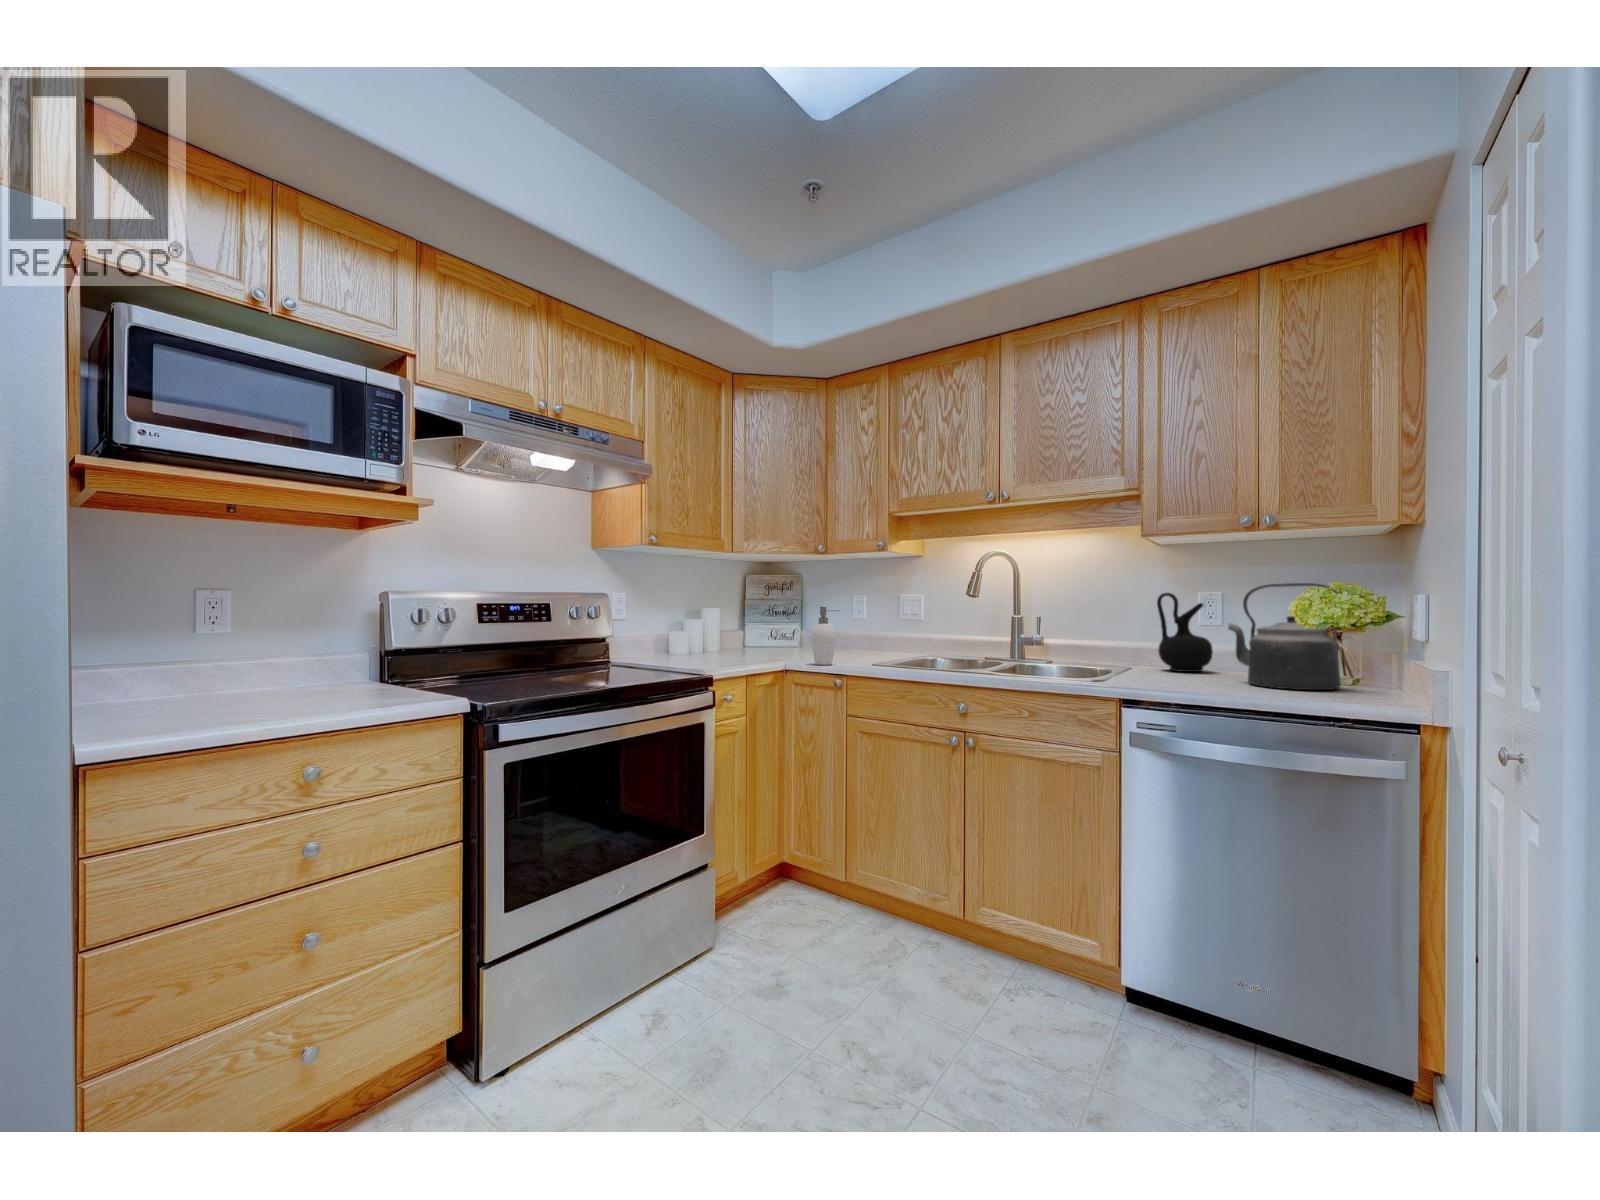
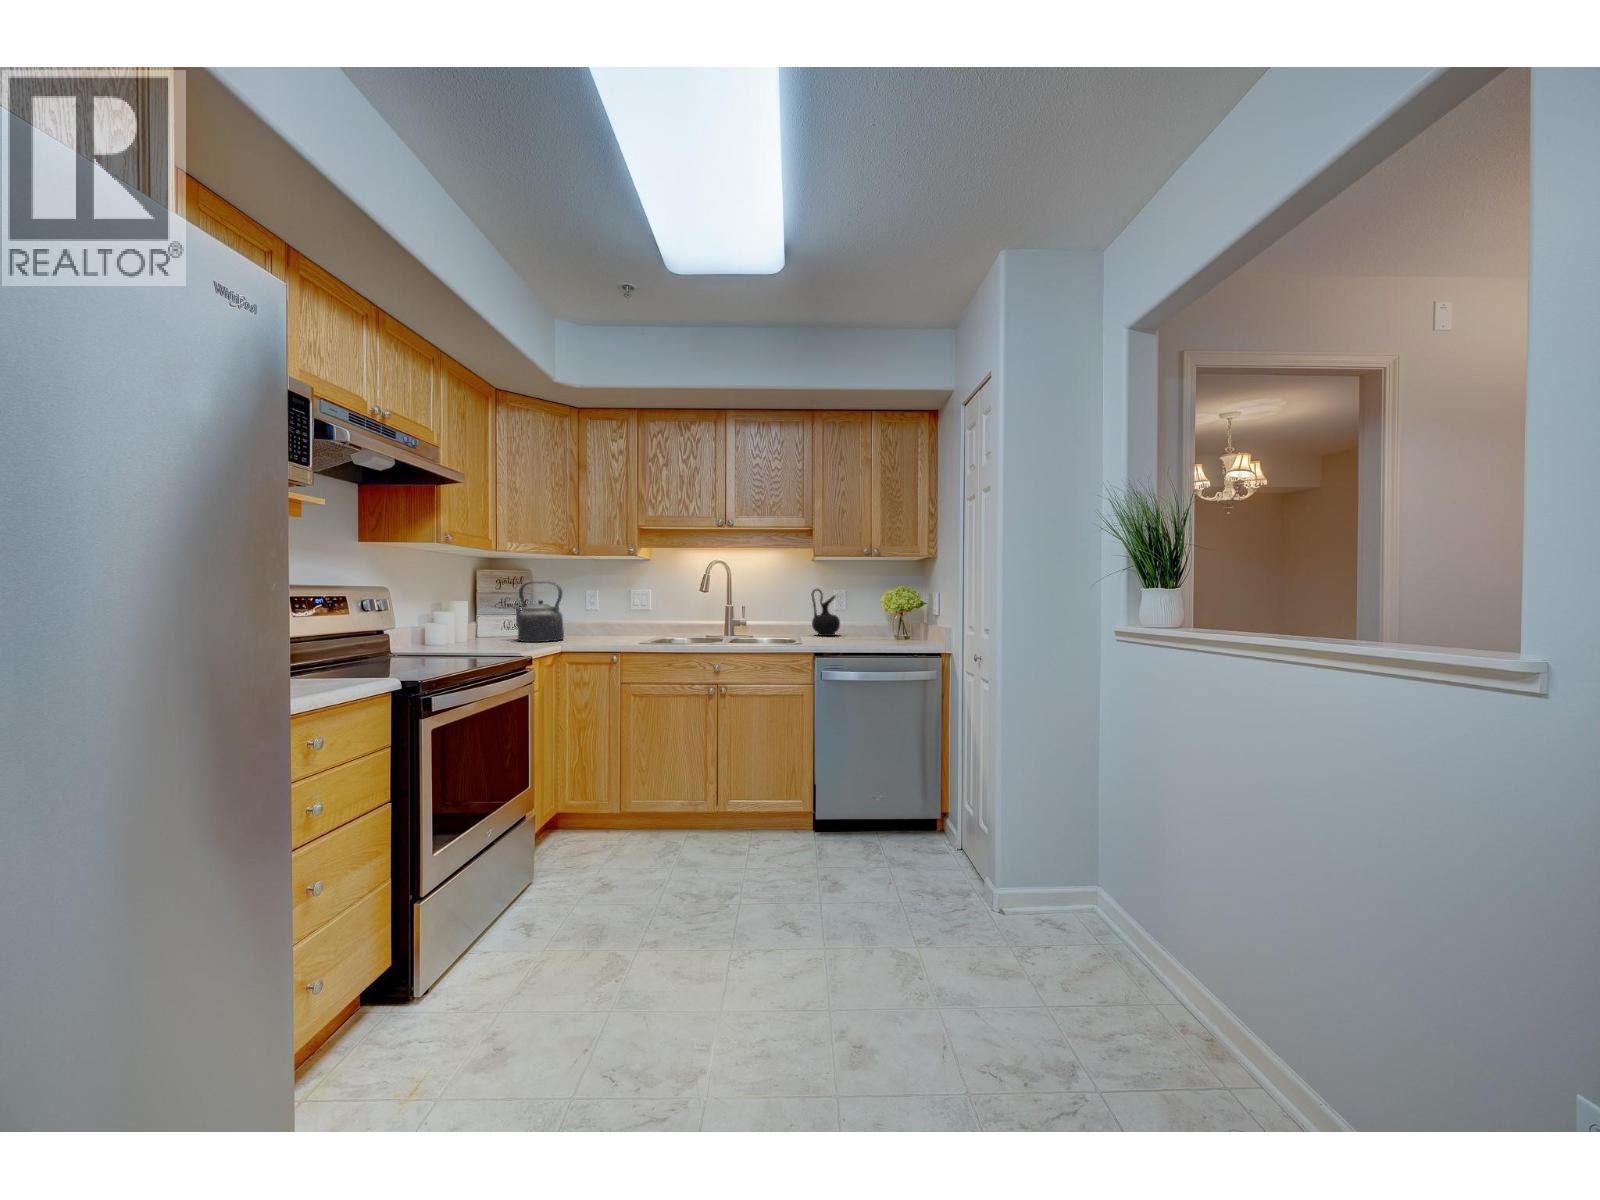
kettle: present [1228,583,1341,690] -> present [513,582,564,642]
soap dispenser: present [811,607,840,665] -> none [588,599,615,644]

